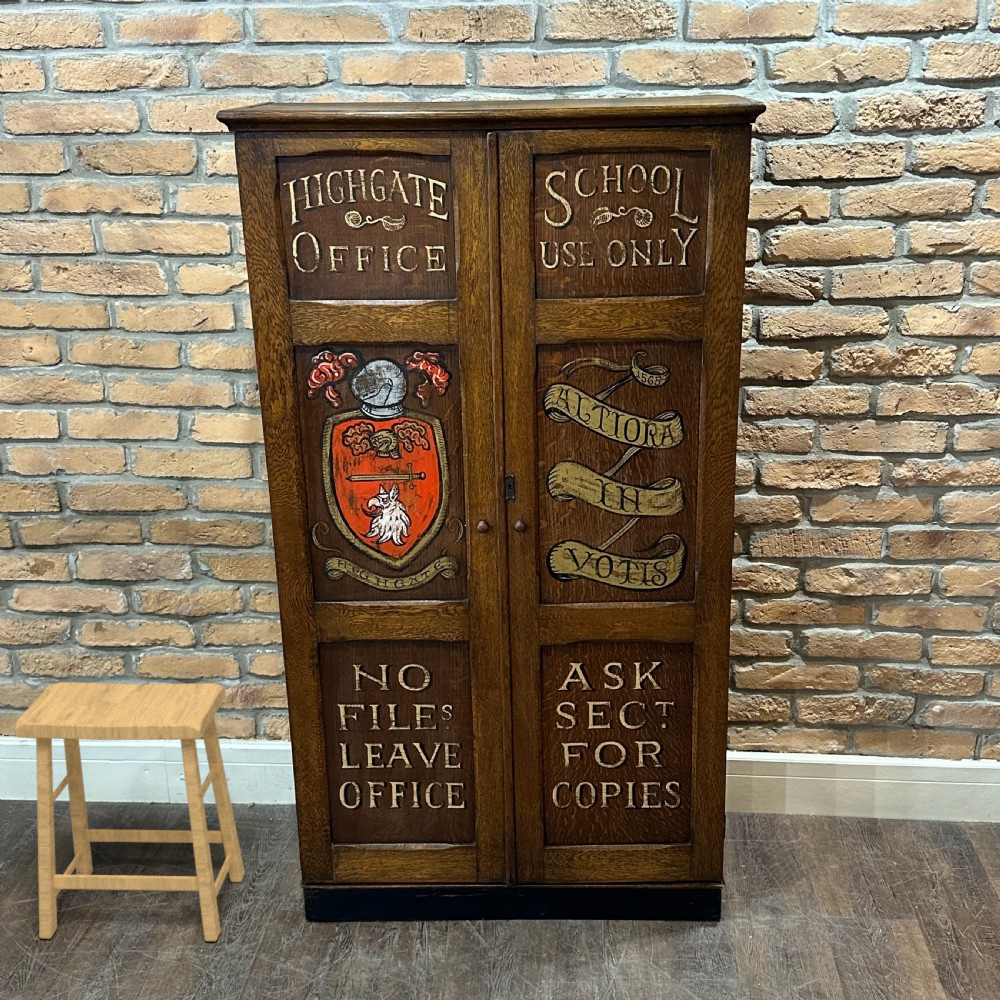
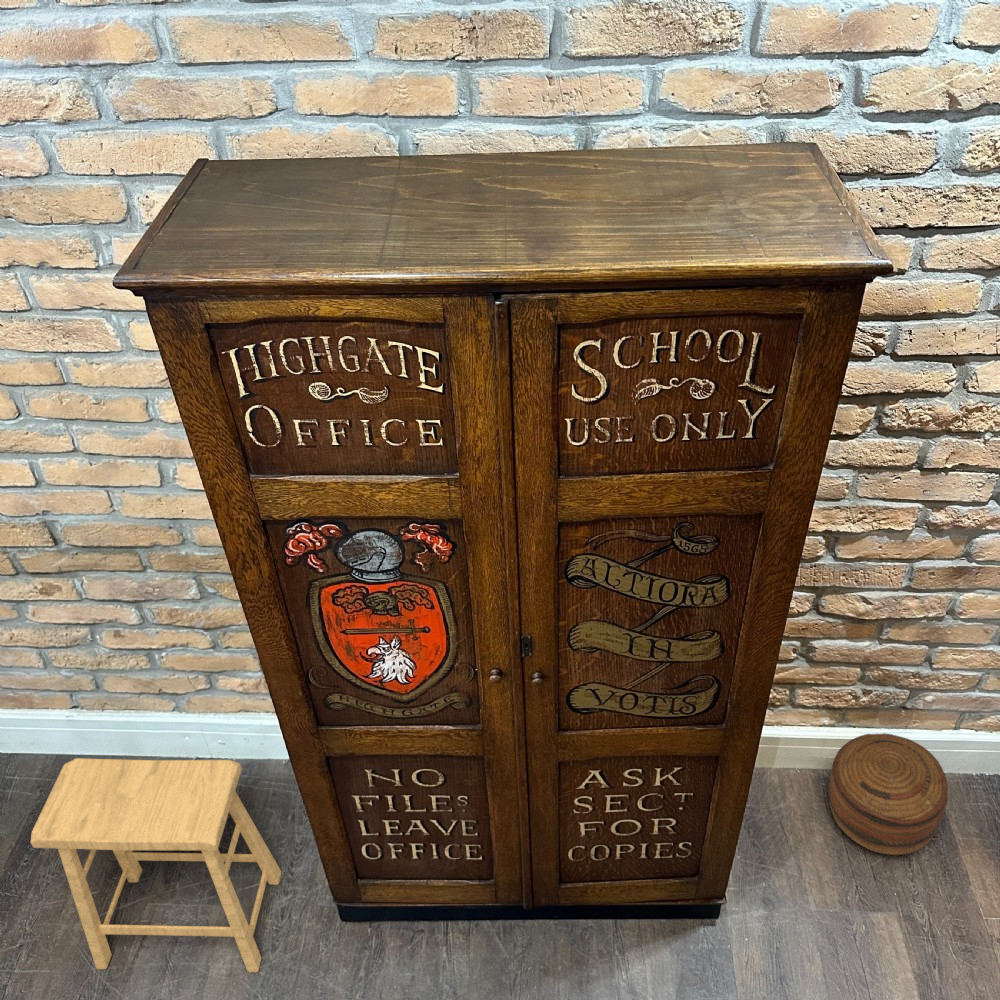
basket: none [838,741,958,858] -> present [828,733,948,855]

